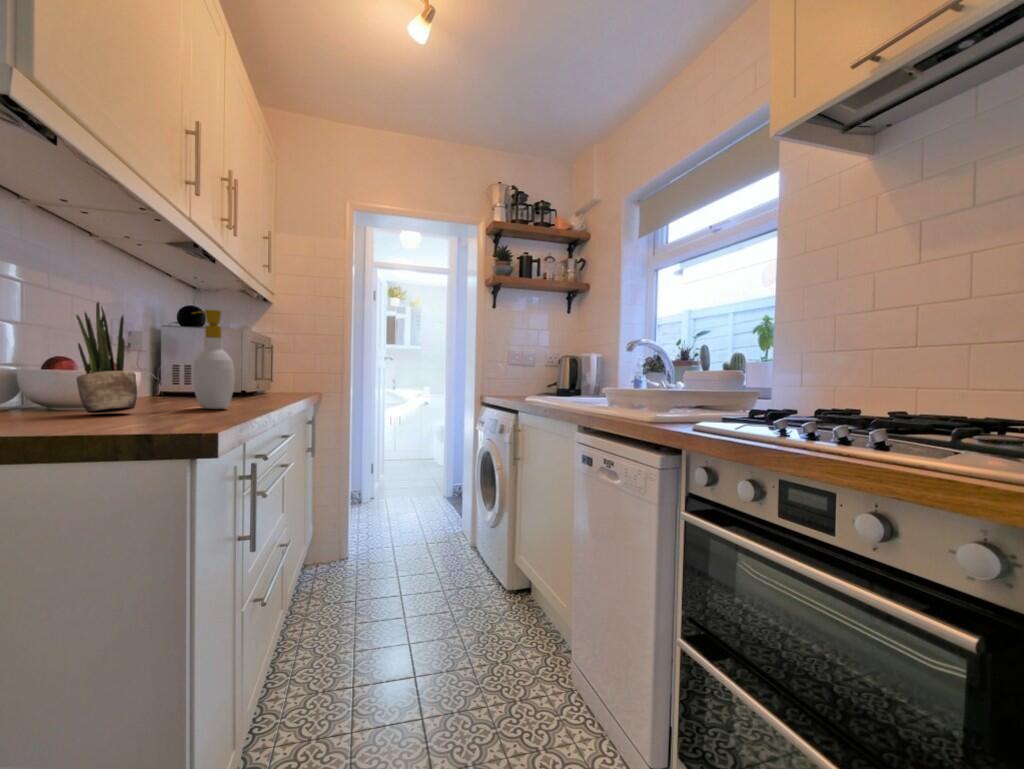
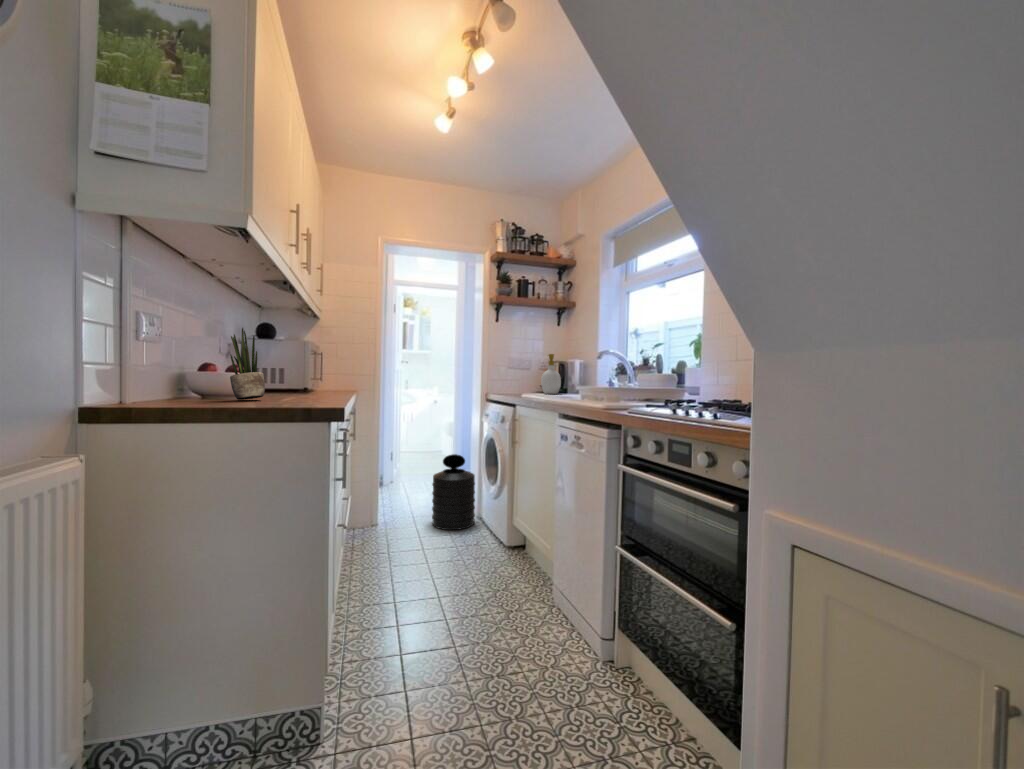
soap bottle: present [193,310,235,409] -> present [541,354,561,394]
trash can: none [415,472,468,567] -> present [432,454,475,530]

